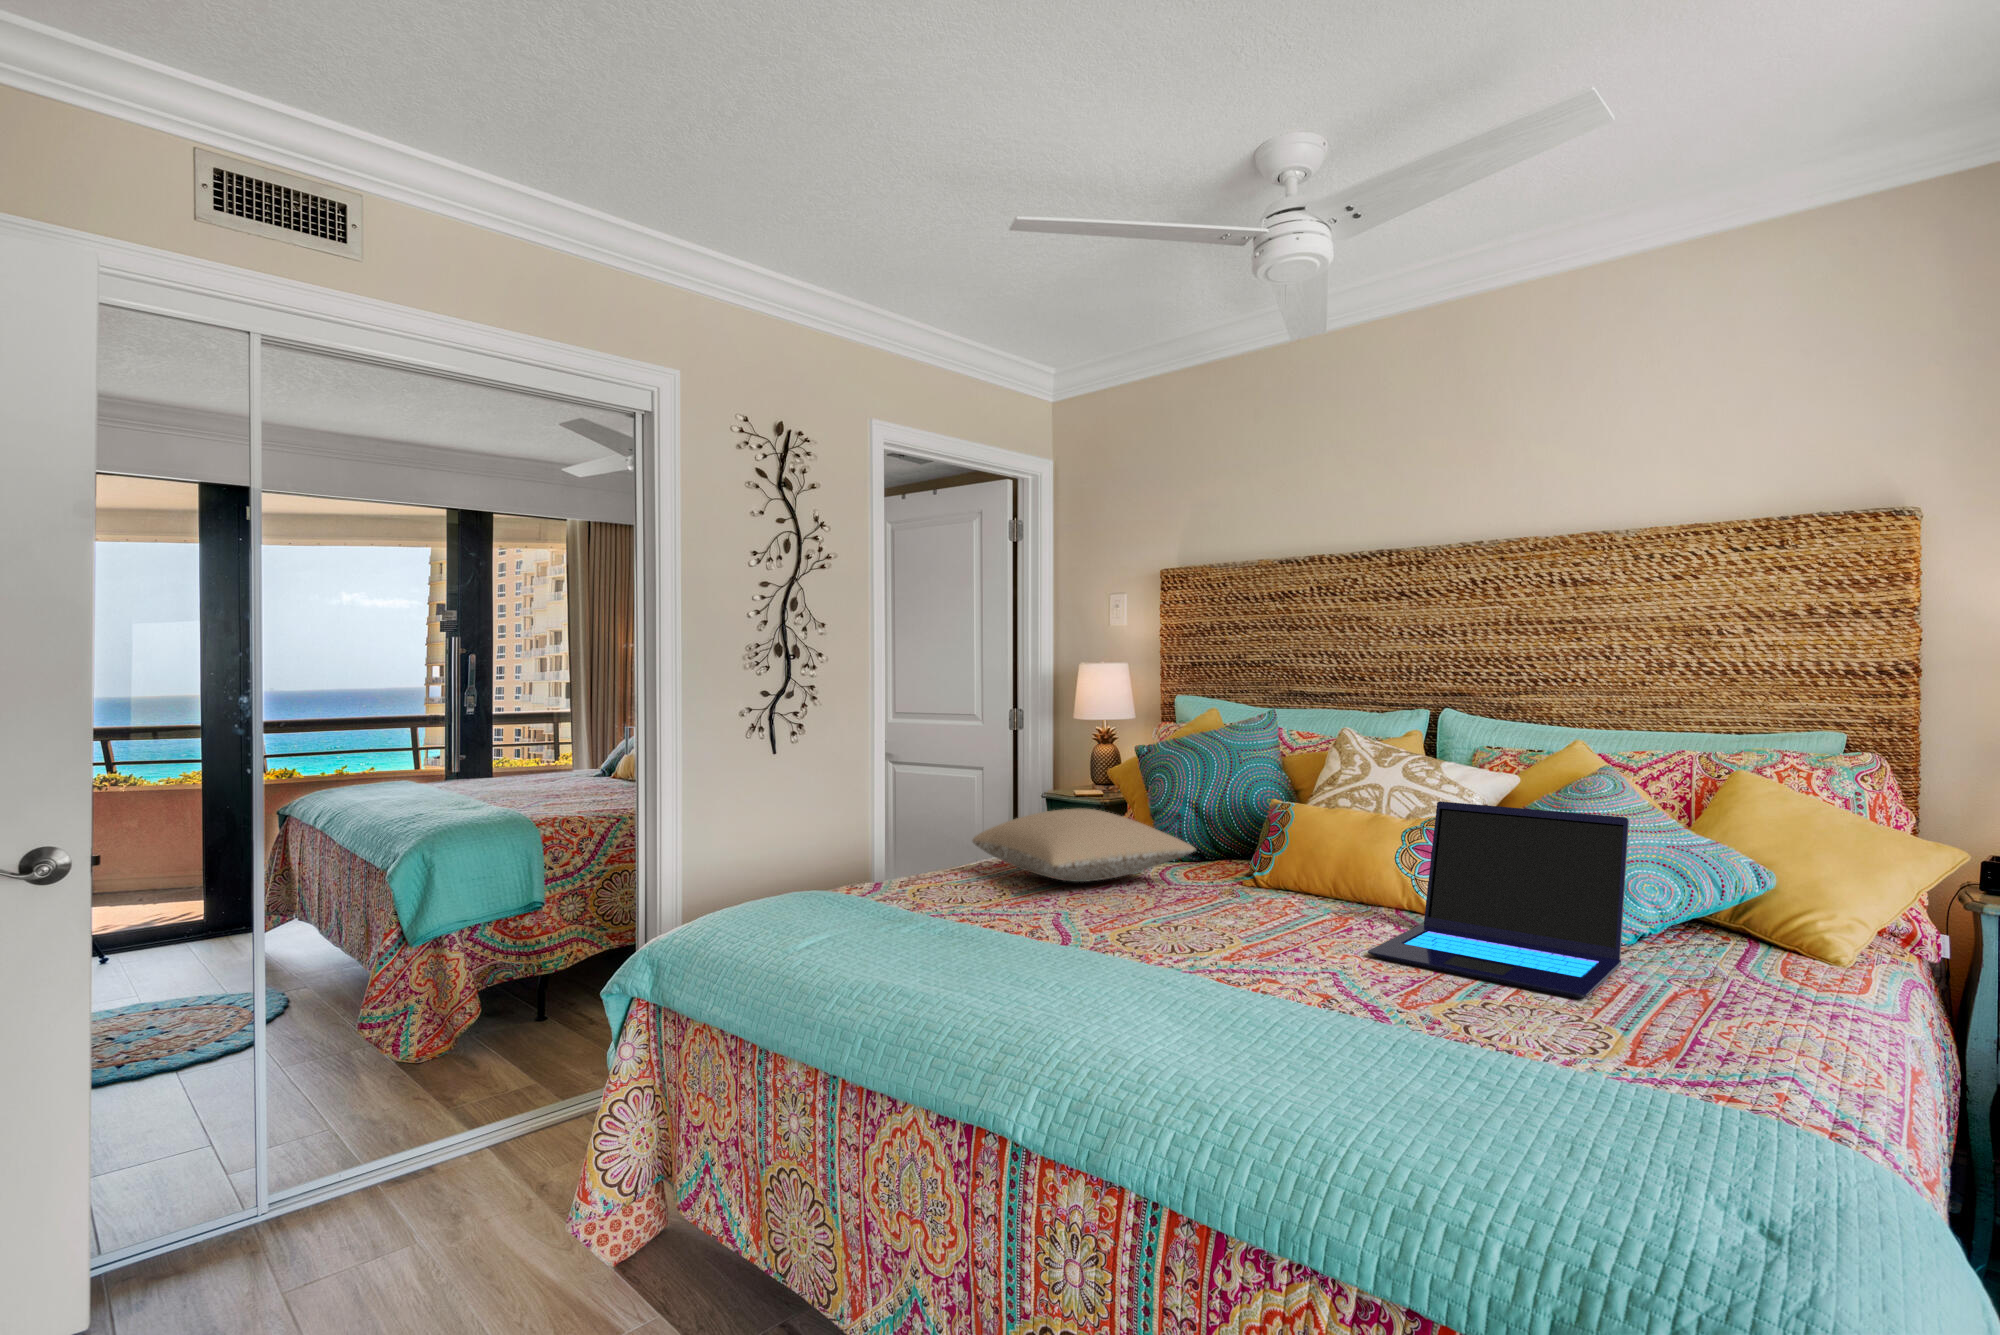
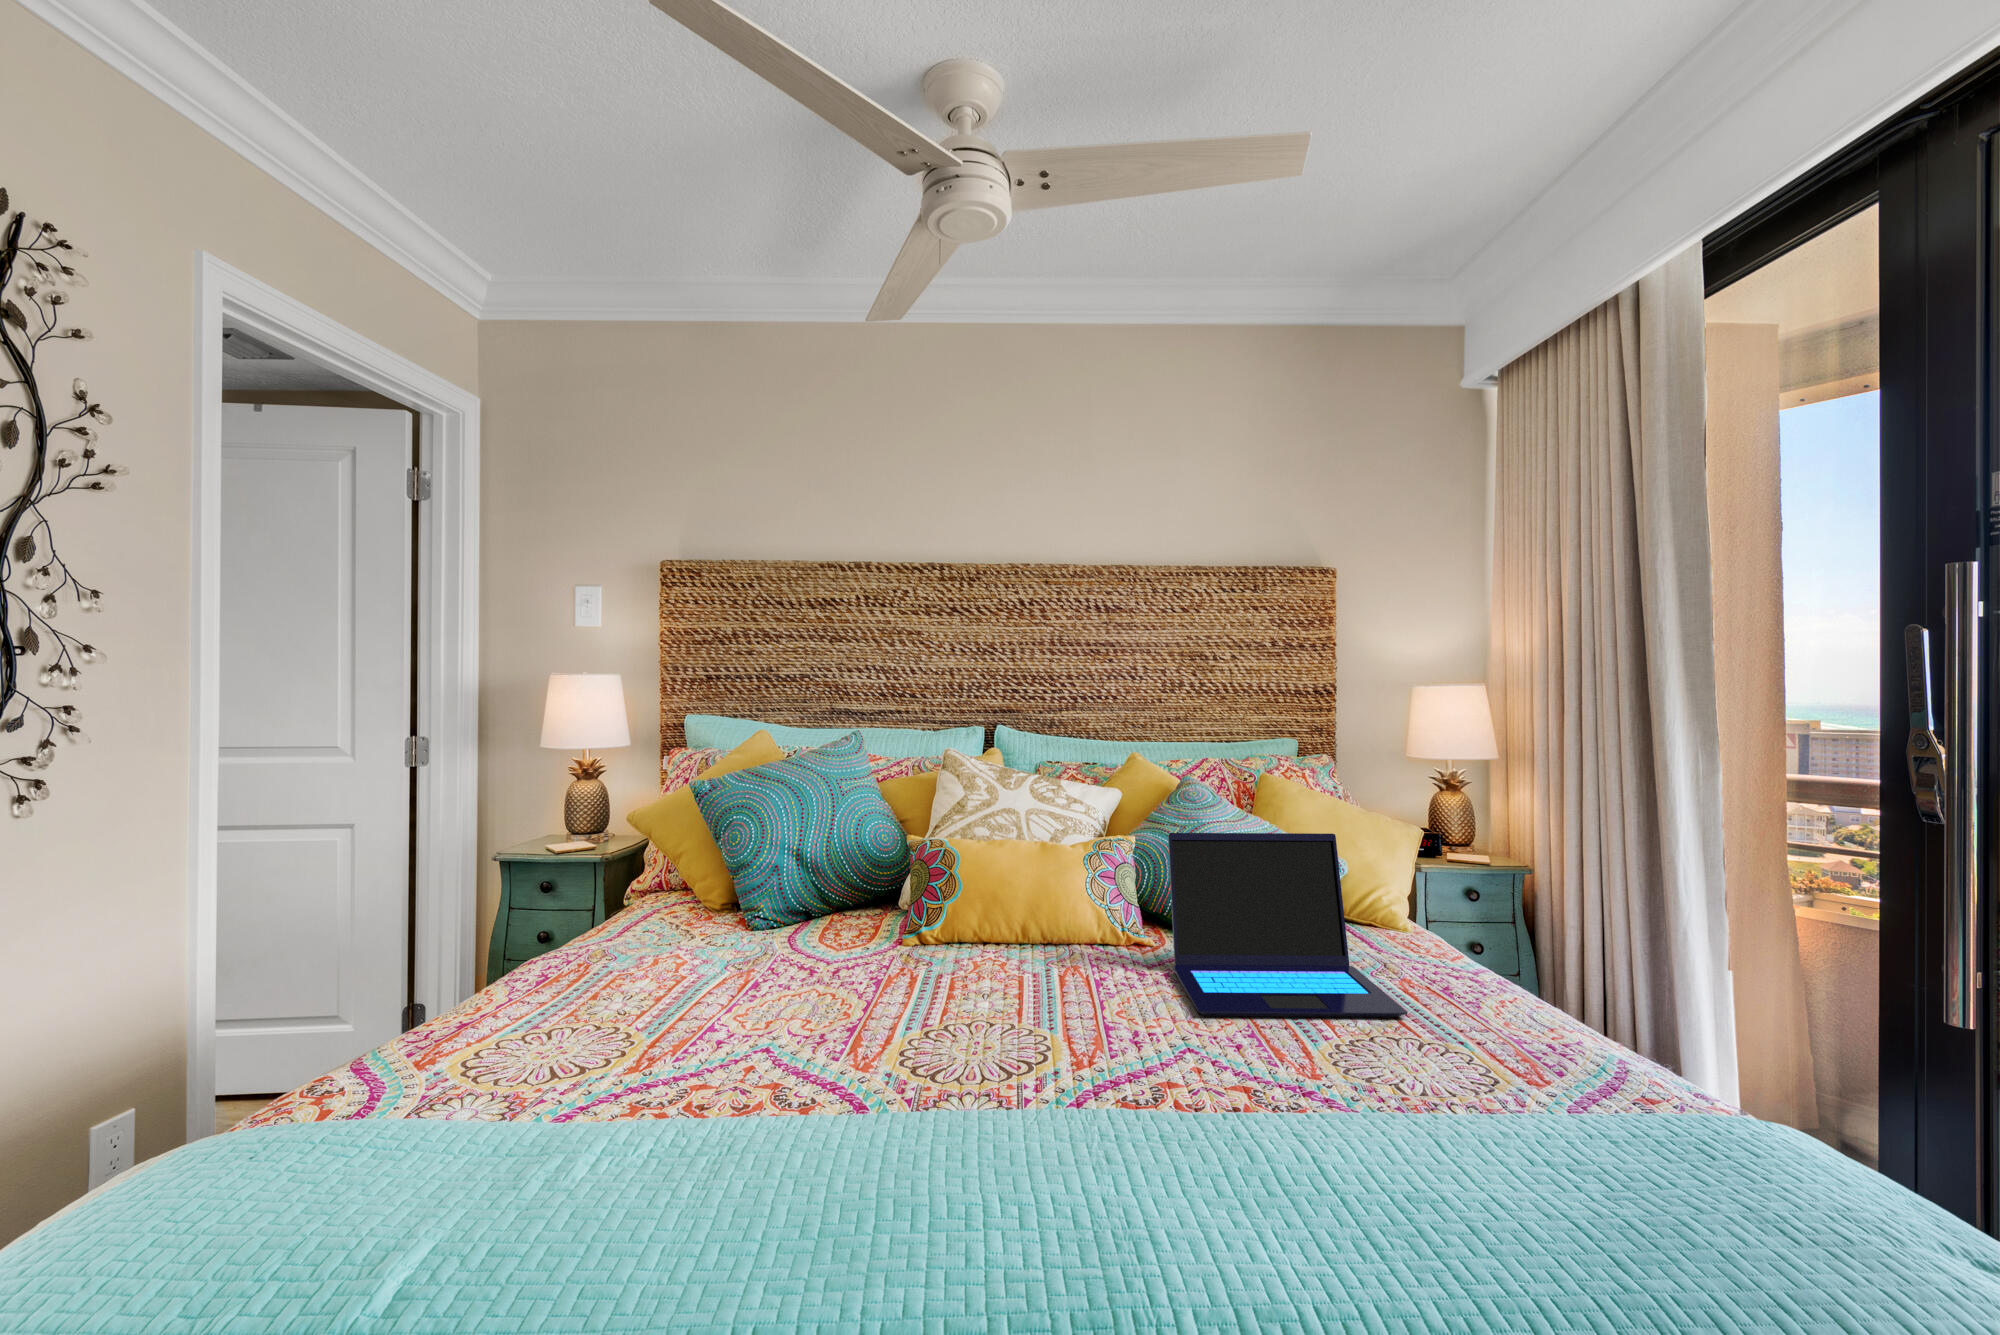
pillow: present [972,808,1195,882] -> none [576,883,890,991]

